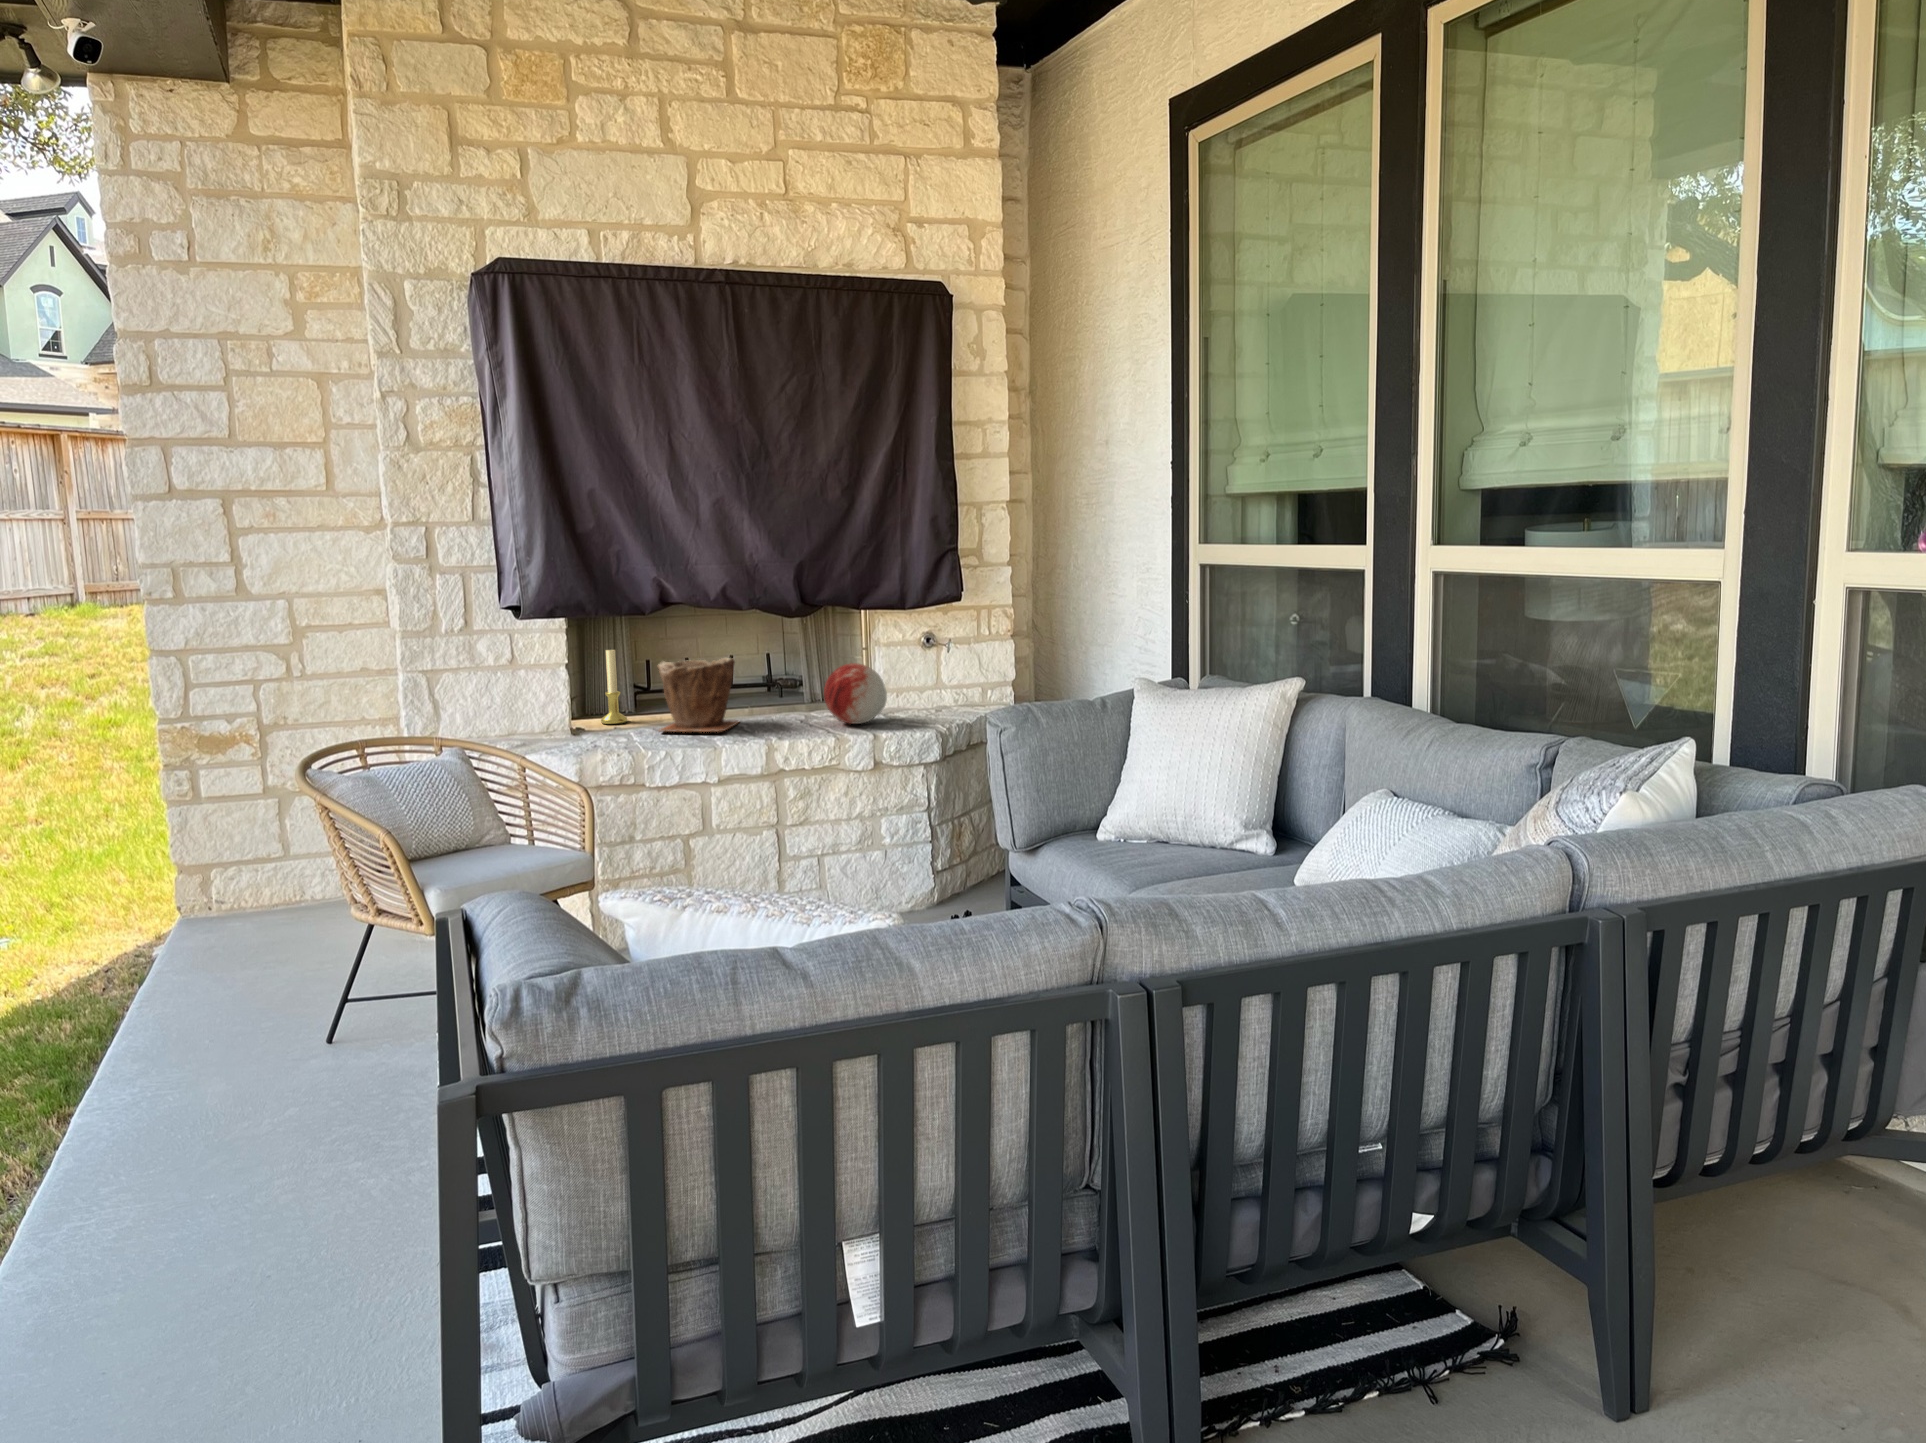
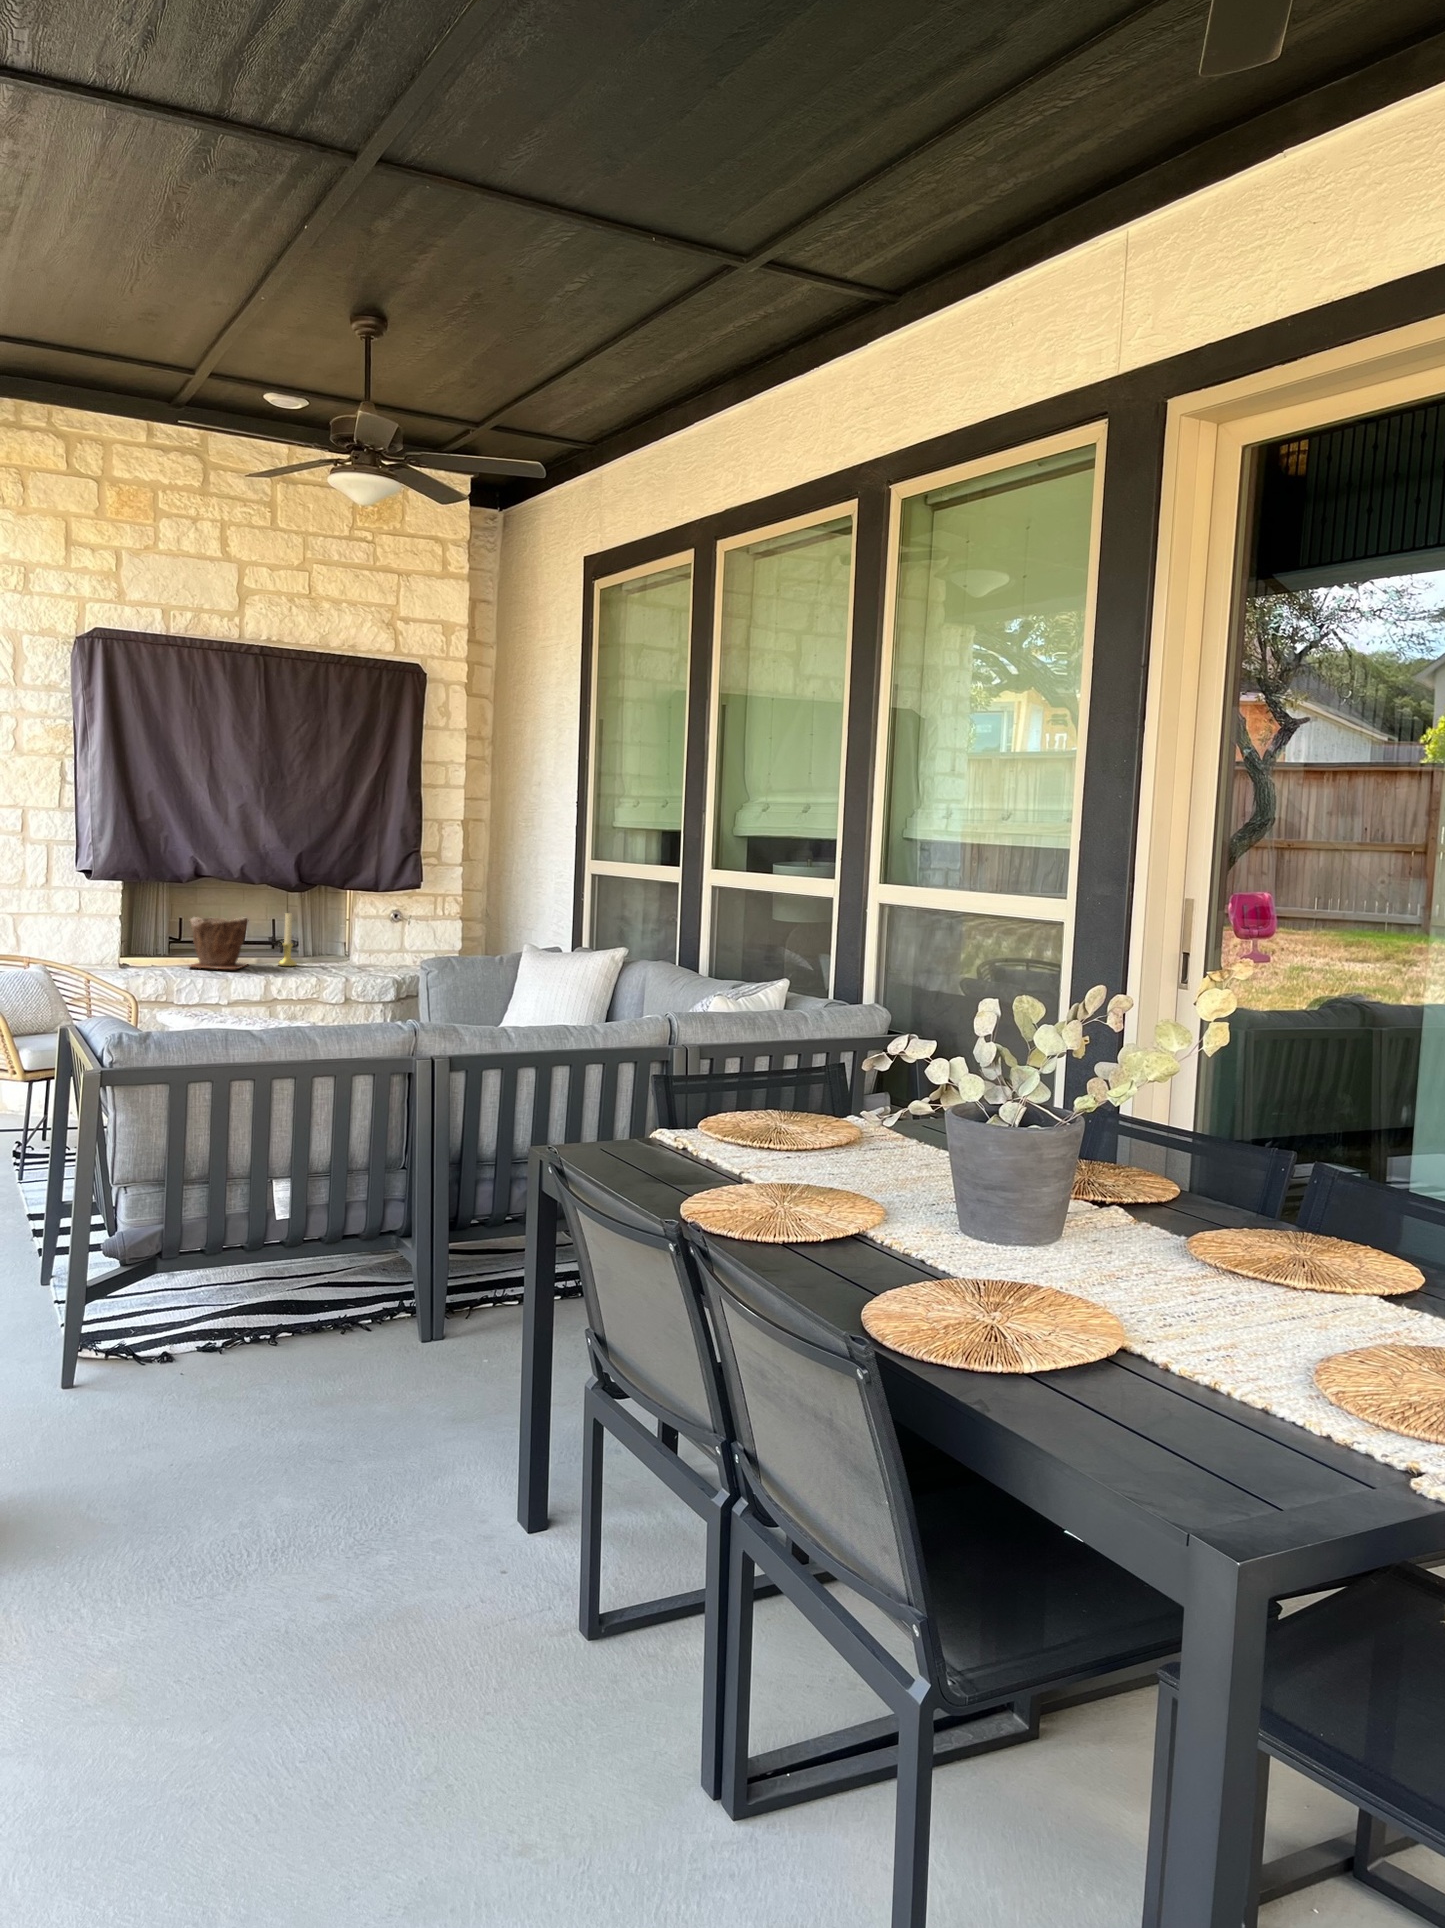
candle holder: present [601,648,628,724] -> present [278,913,297,966]
decorative orb: present [824,663,887,724] -> none [314,927,360,971]

